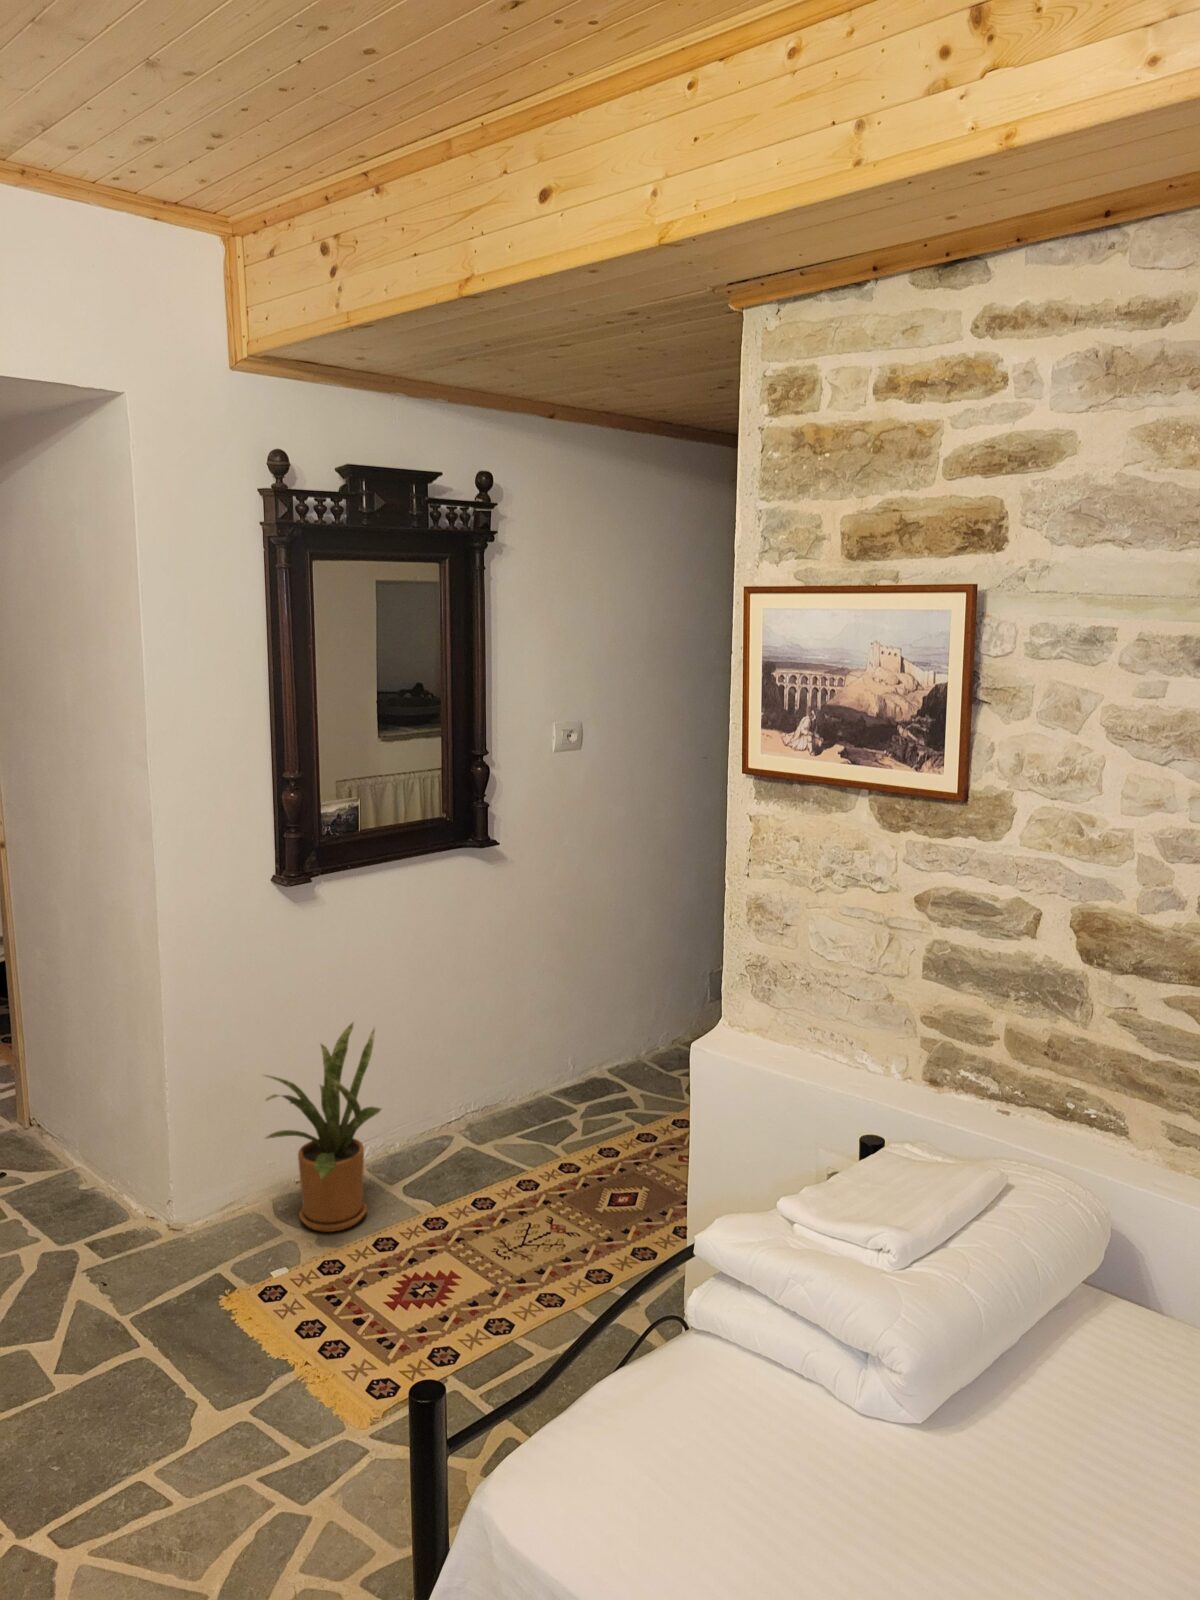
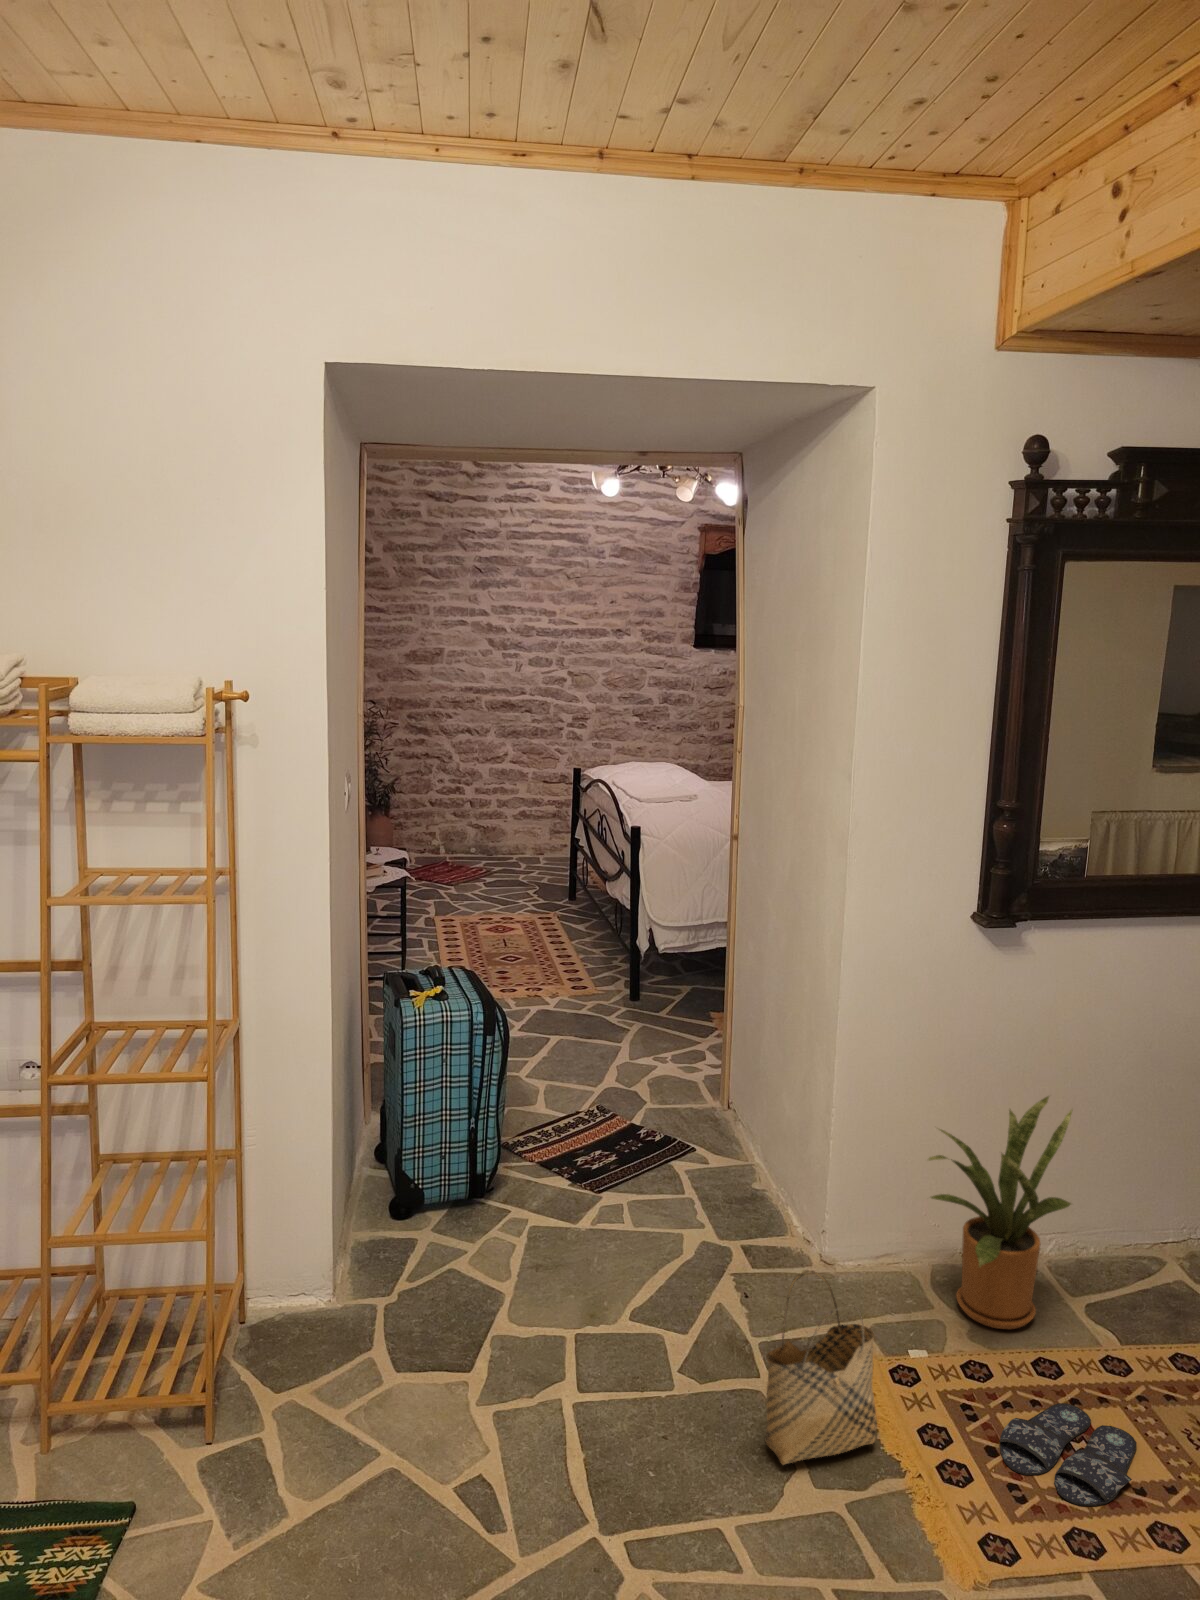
woven basket: none [156,1223,263,1404] -> present [764,1270,877,1465]
slippers: none [363,1265,466,1333] -> present [999,1403,1136,1506]

